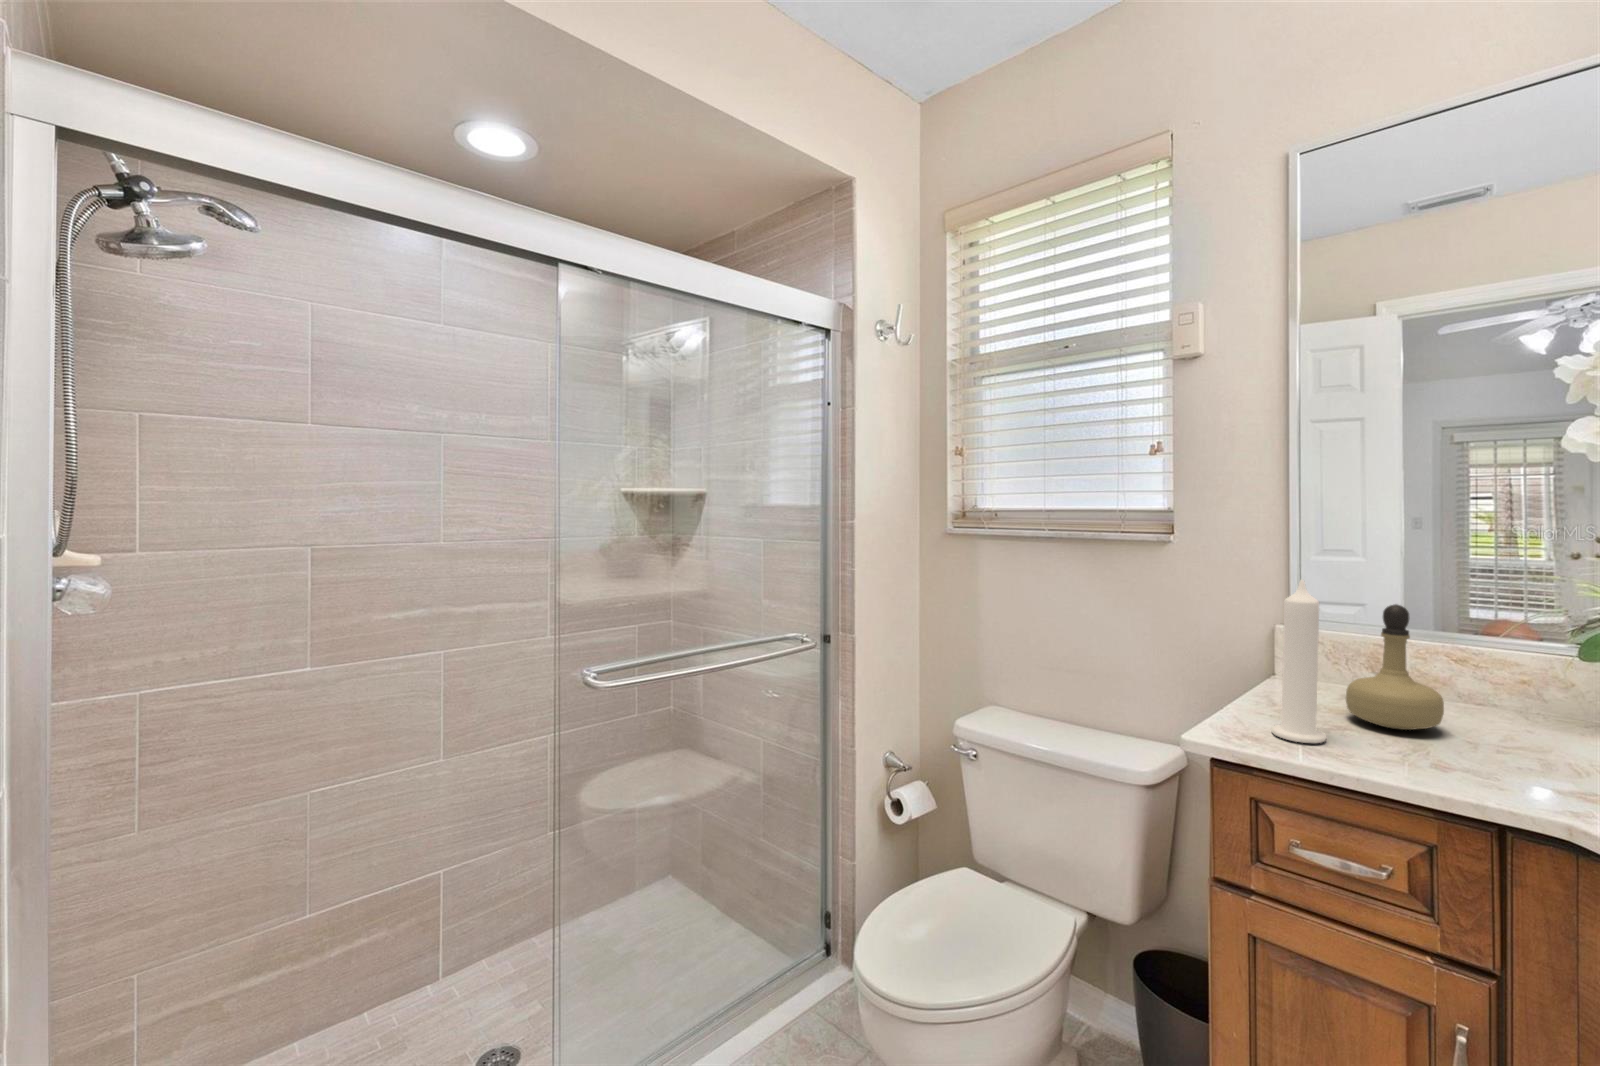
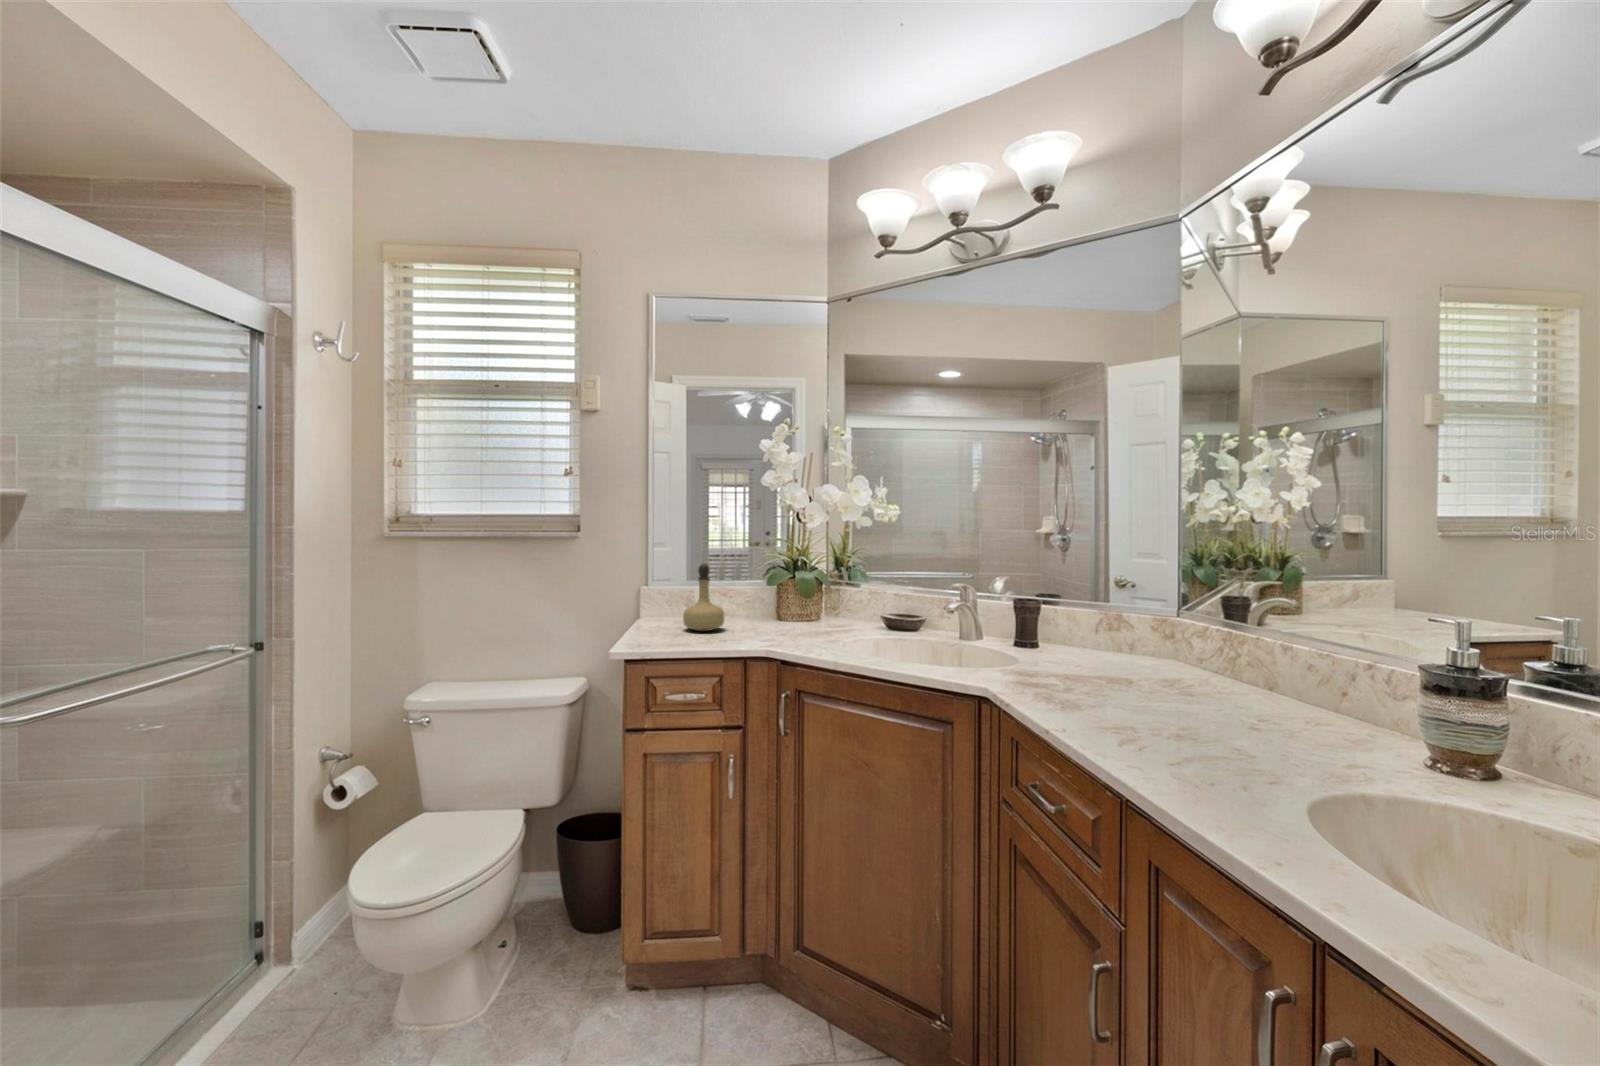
candle: present [1272,580,1326,743] -> none [652,550,678,642]

